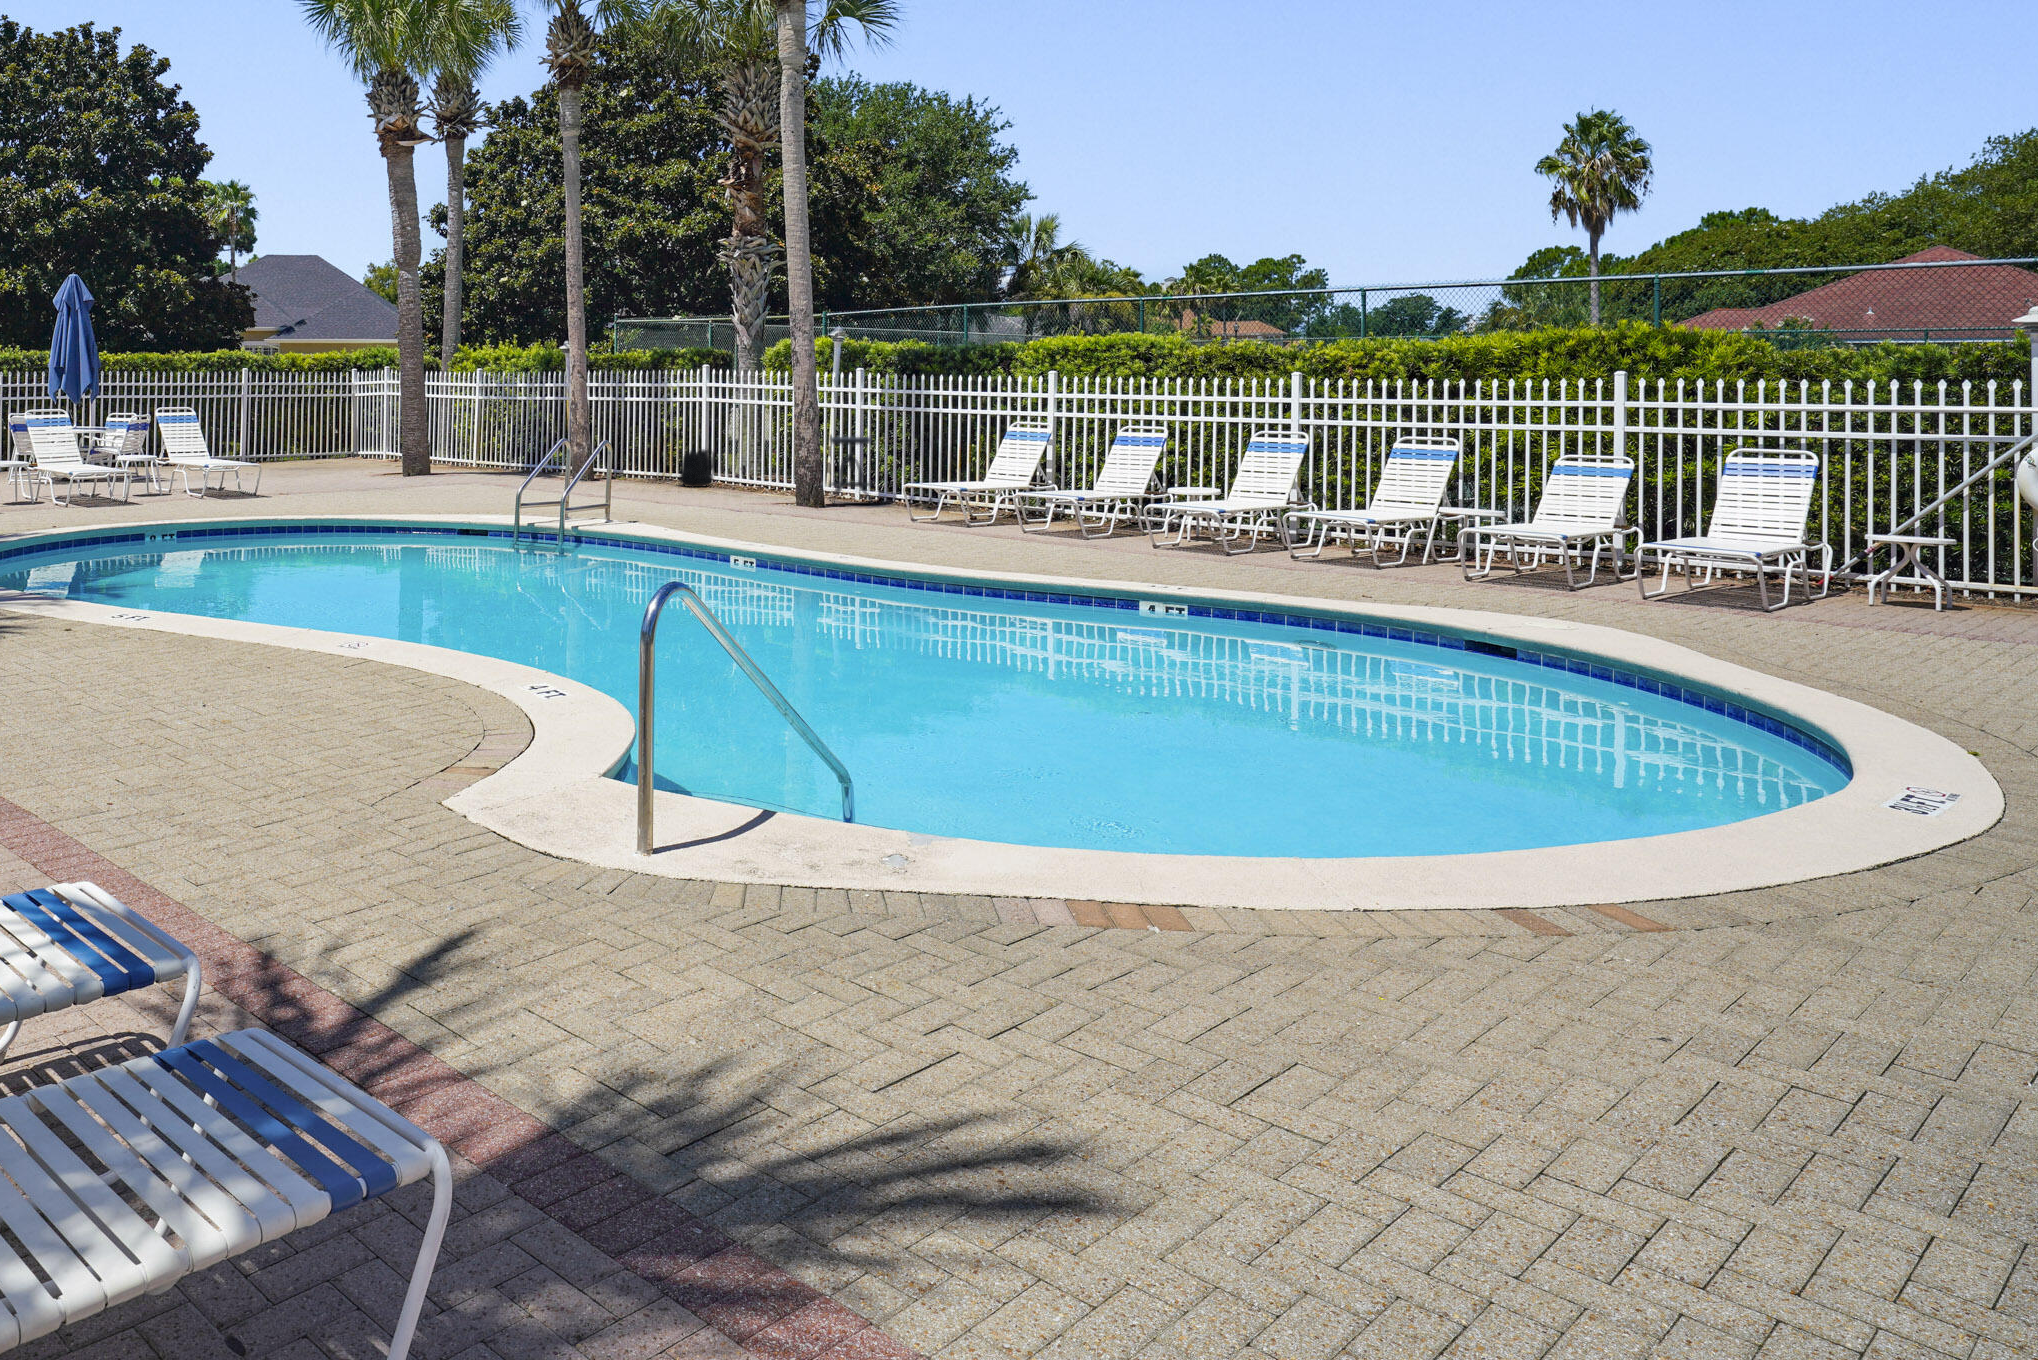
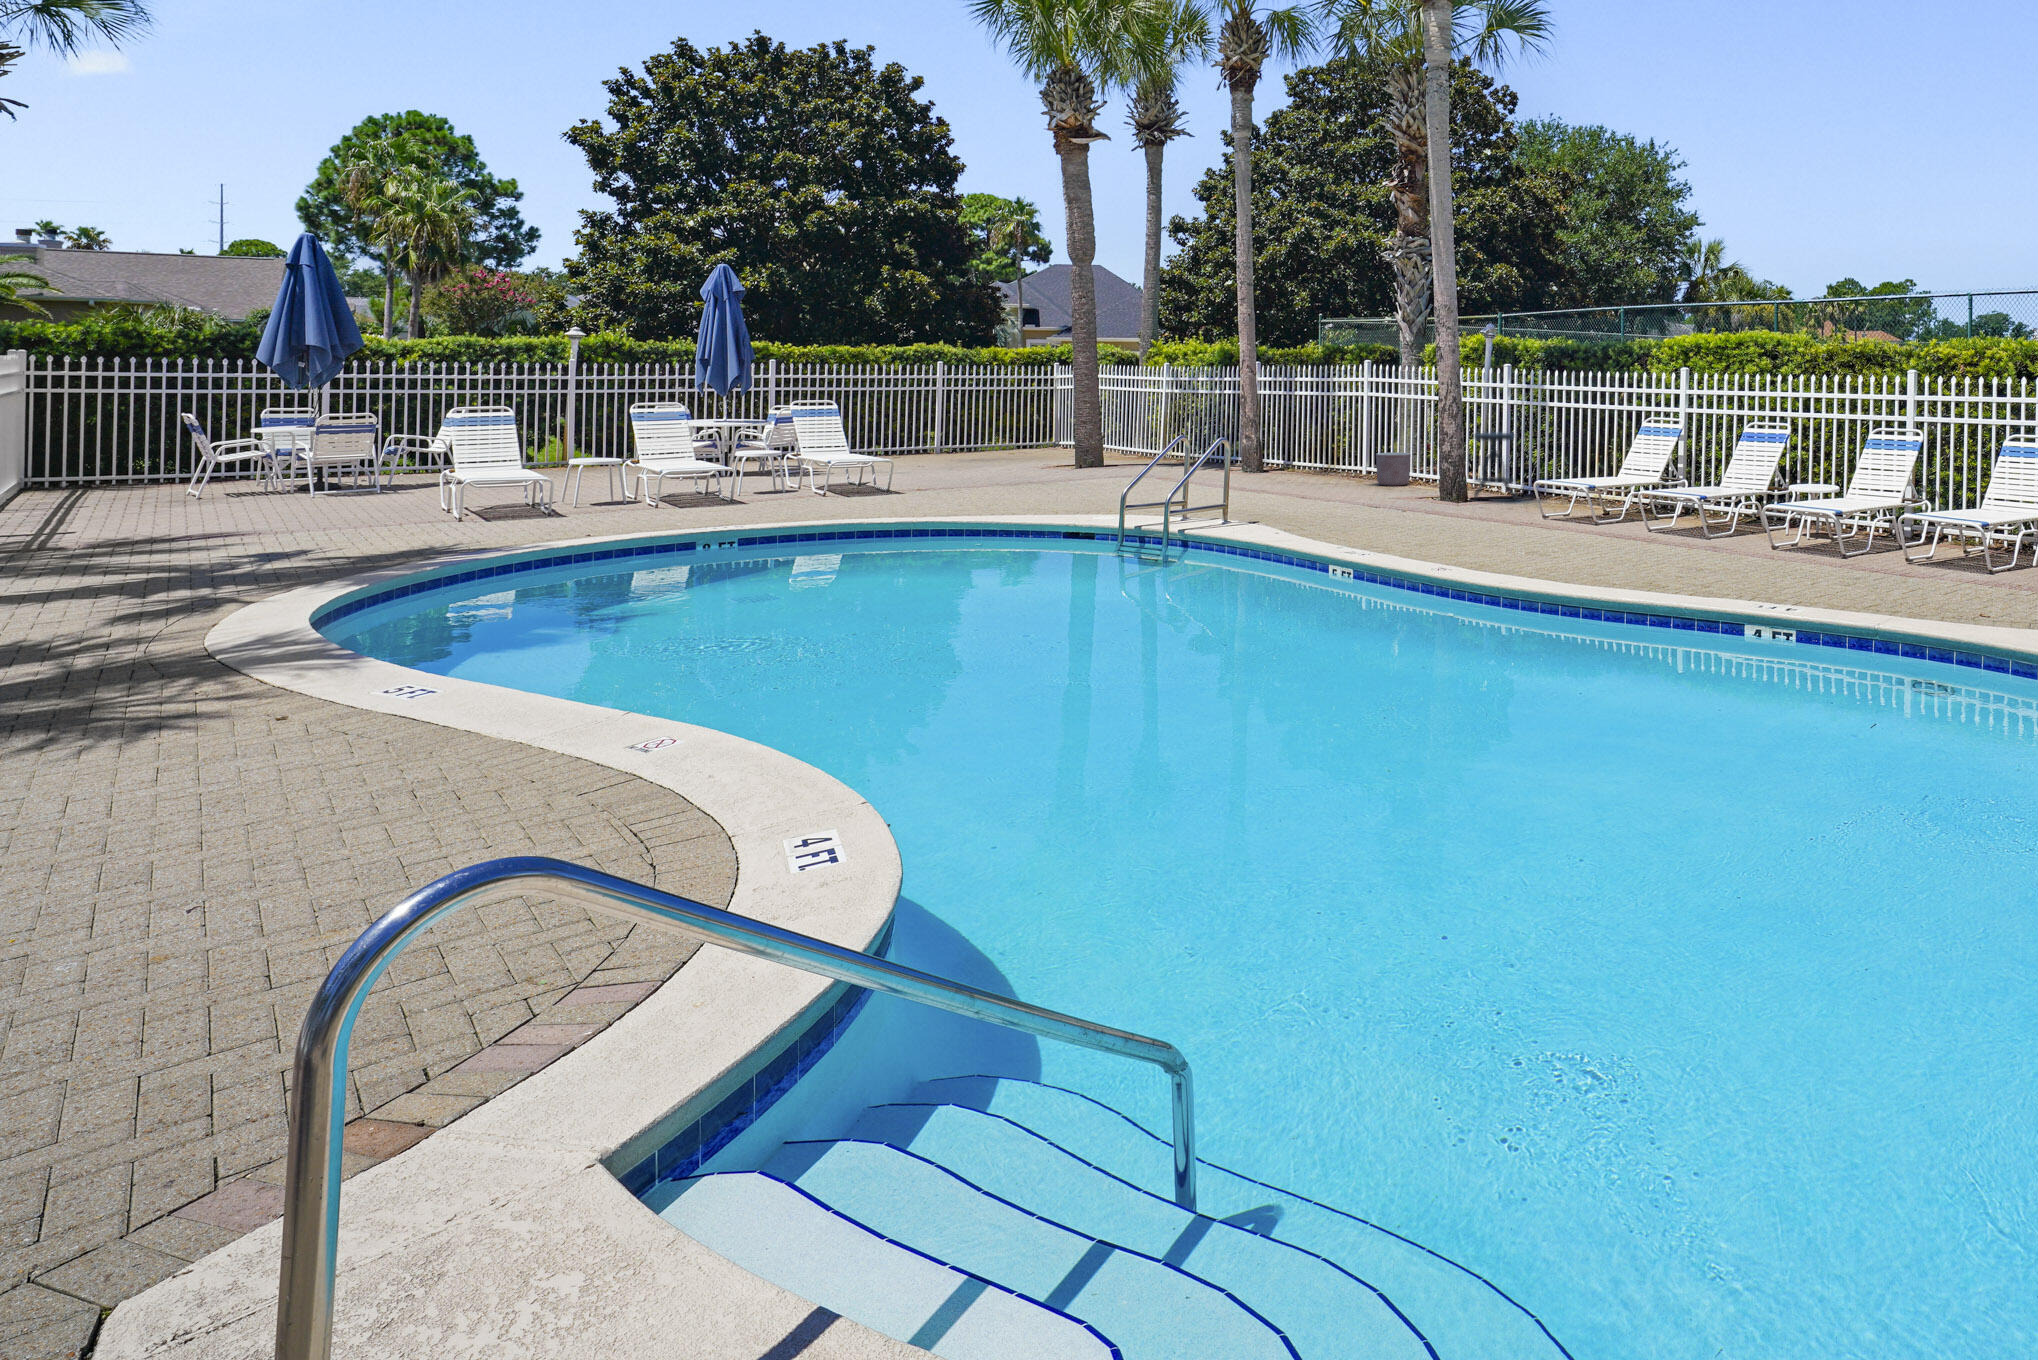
backpack: present [680,449,715,487] -> none [1338,444,1374,482]
planter: none [721,457,756,491] -> present [1376,453,1410,486]

